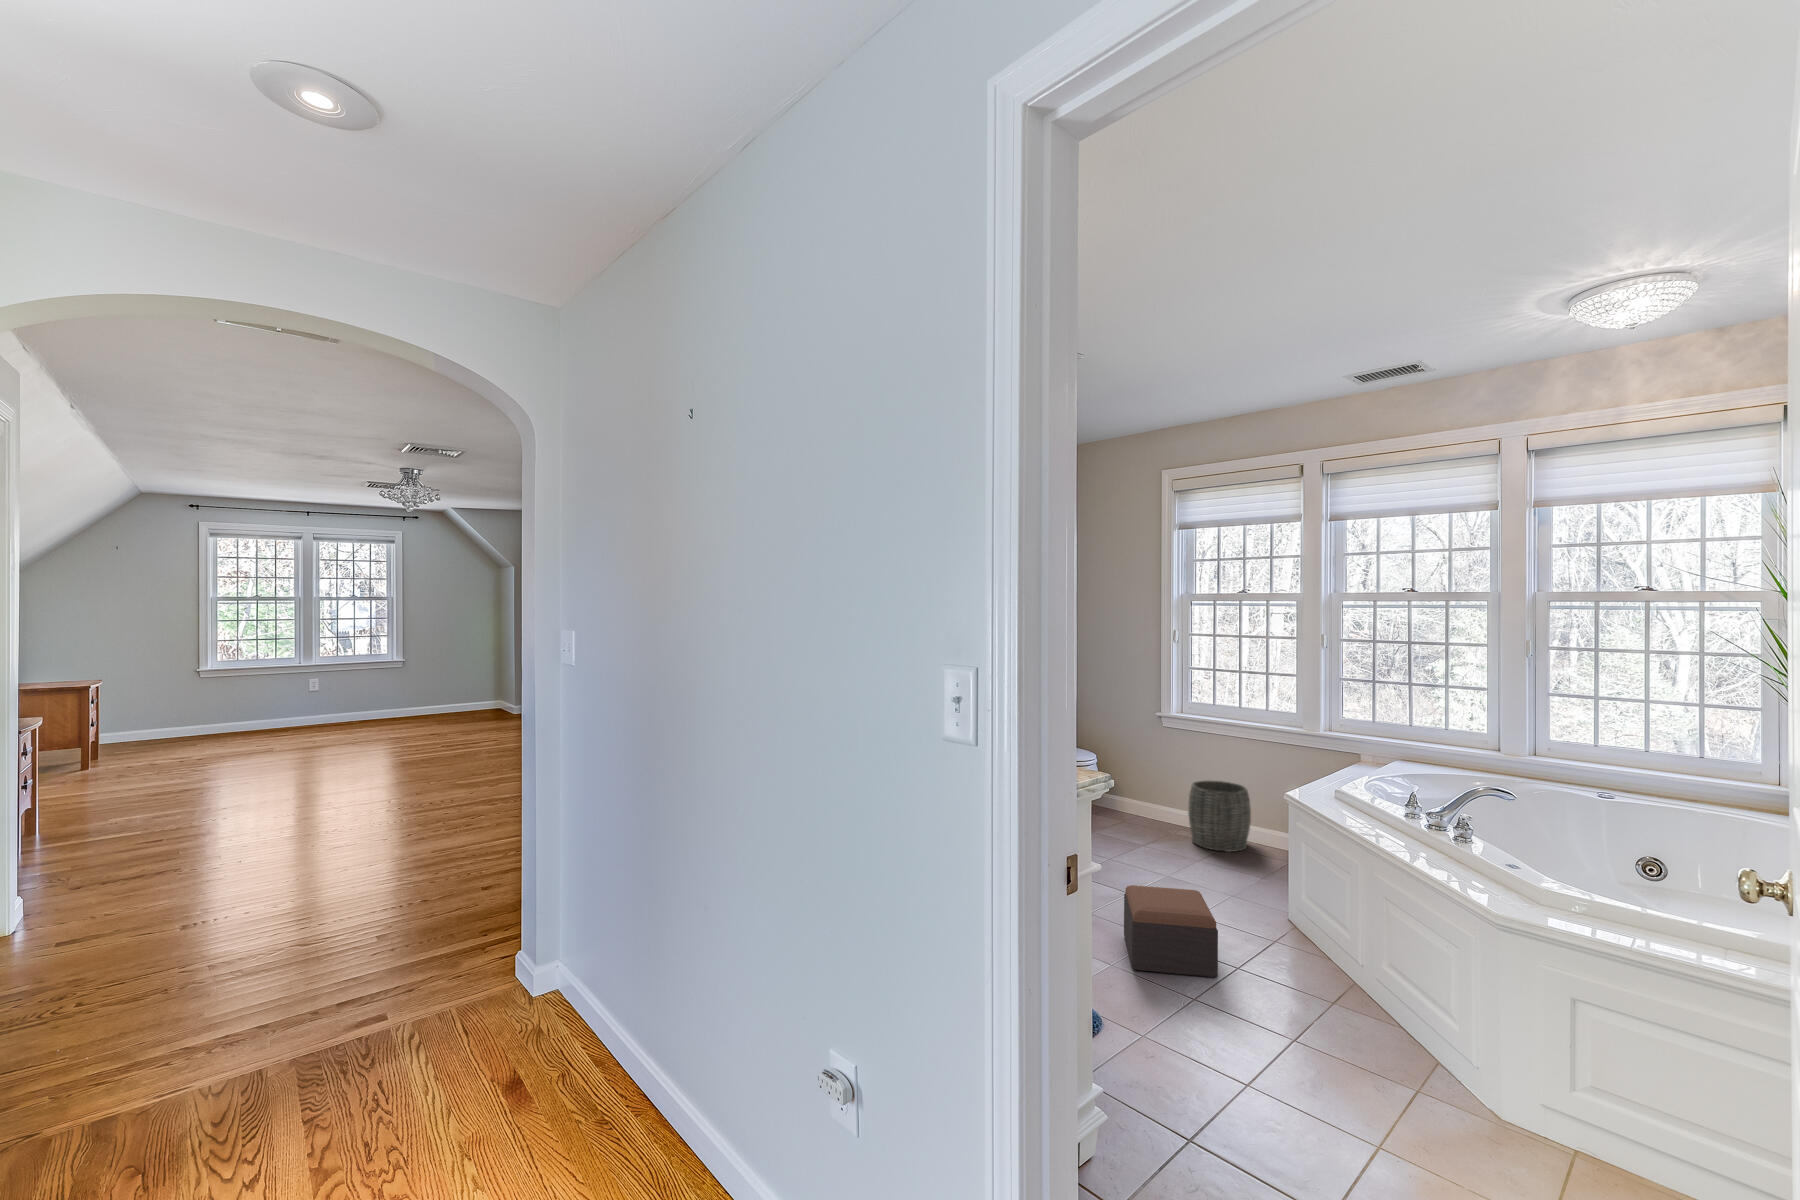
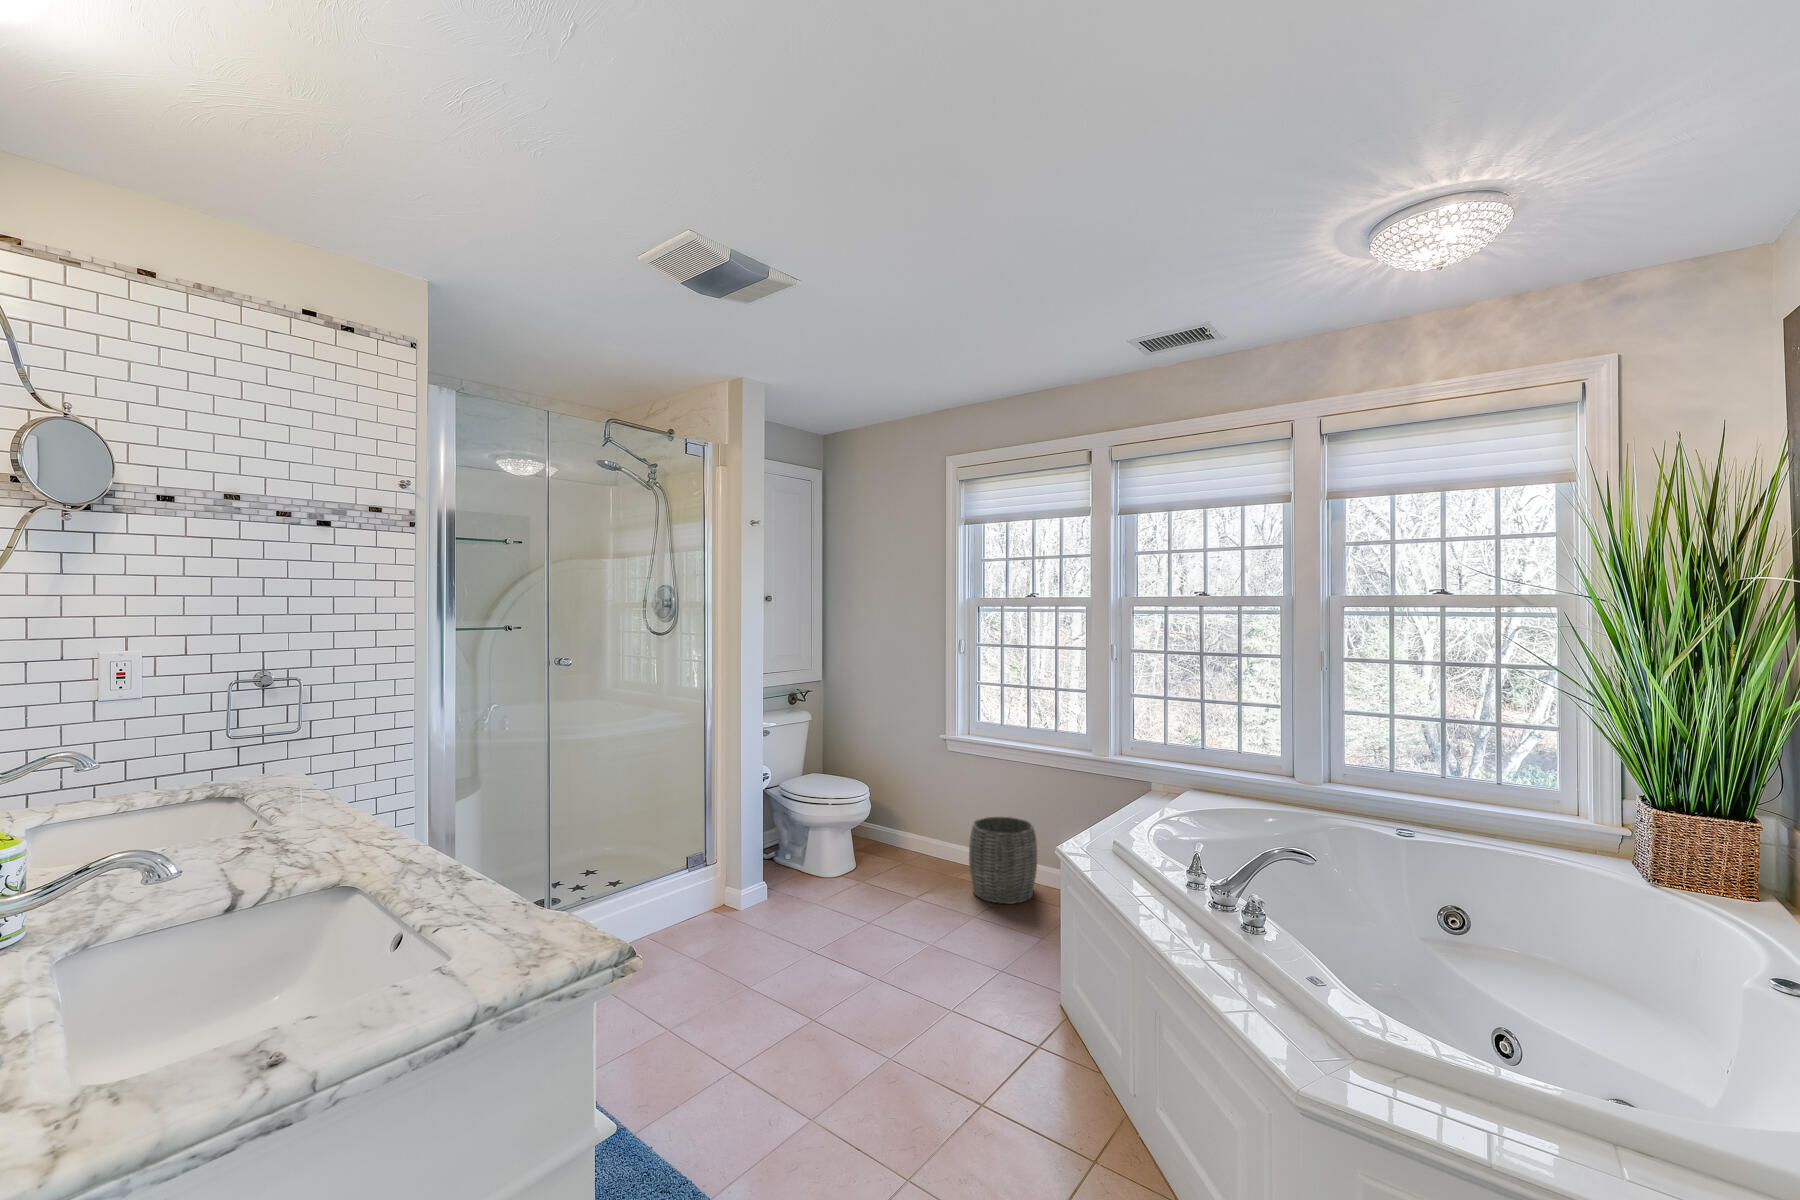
footstool: present [1124,885,1218,977] -> none [843,988,956,1121]

